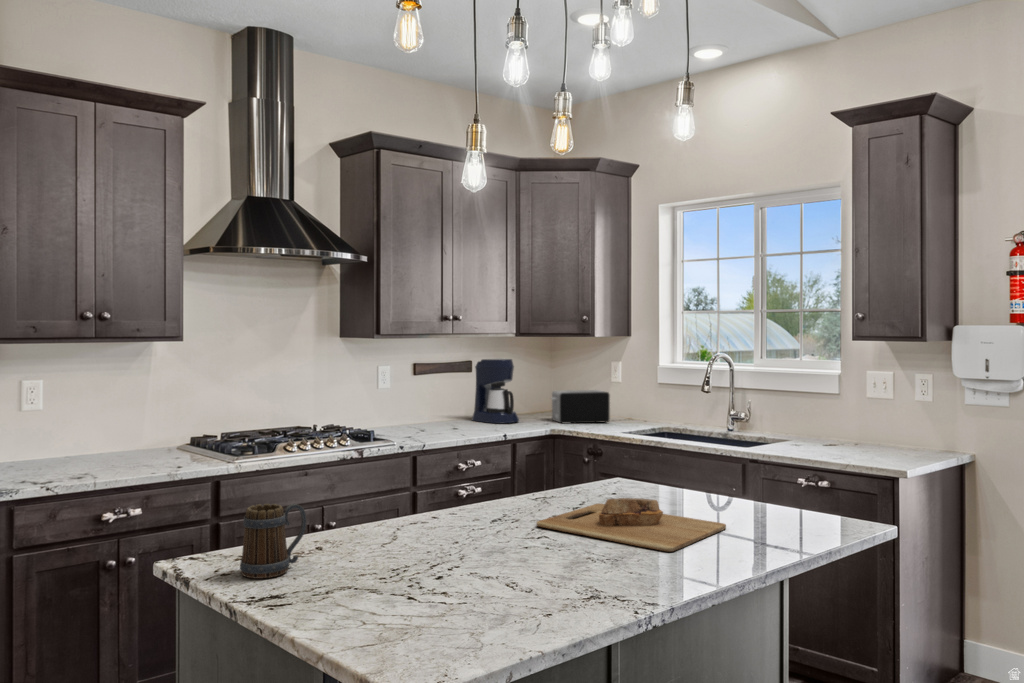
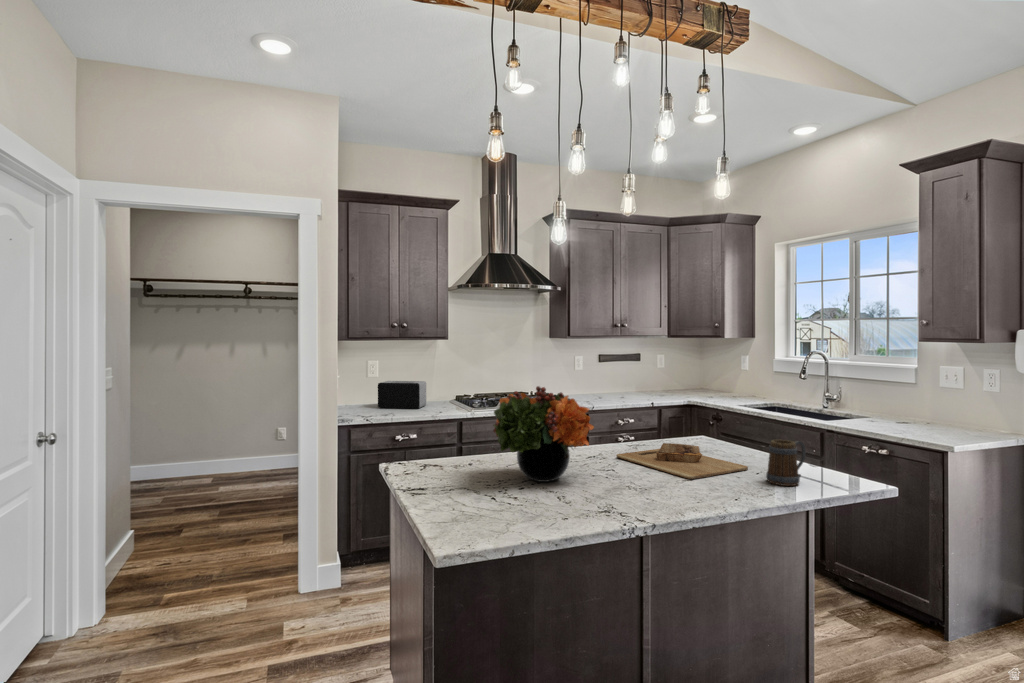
coffee maker: present [472,358,519,423] -> none [635,353,668,397]
toaster: present [551,390,610,424] -> present [377,381,426,409]
flower arrangement: none [370,423,541,582] -> present [493,386,594,482]
mug: present [240,504,307,579] -> present [766,440,806,486]

